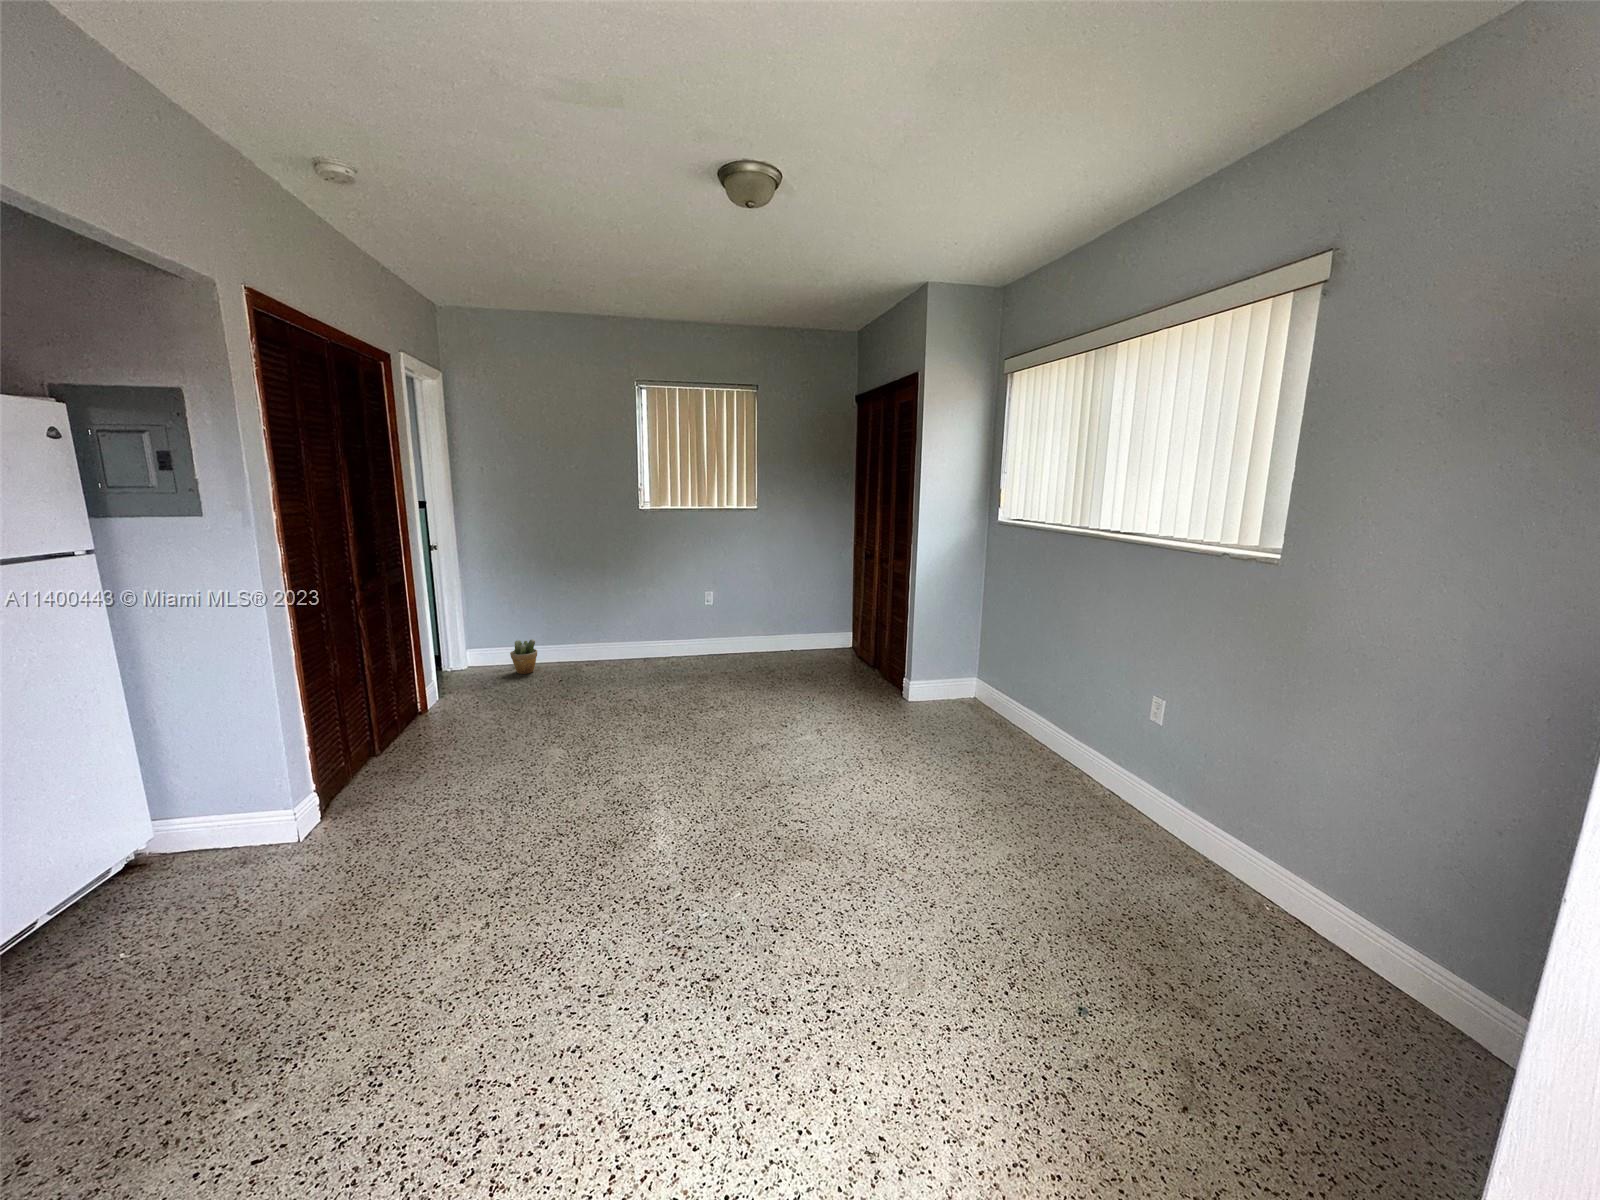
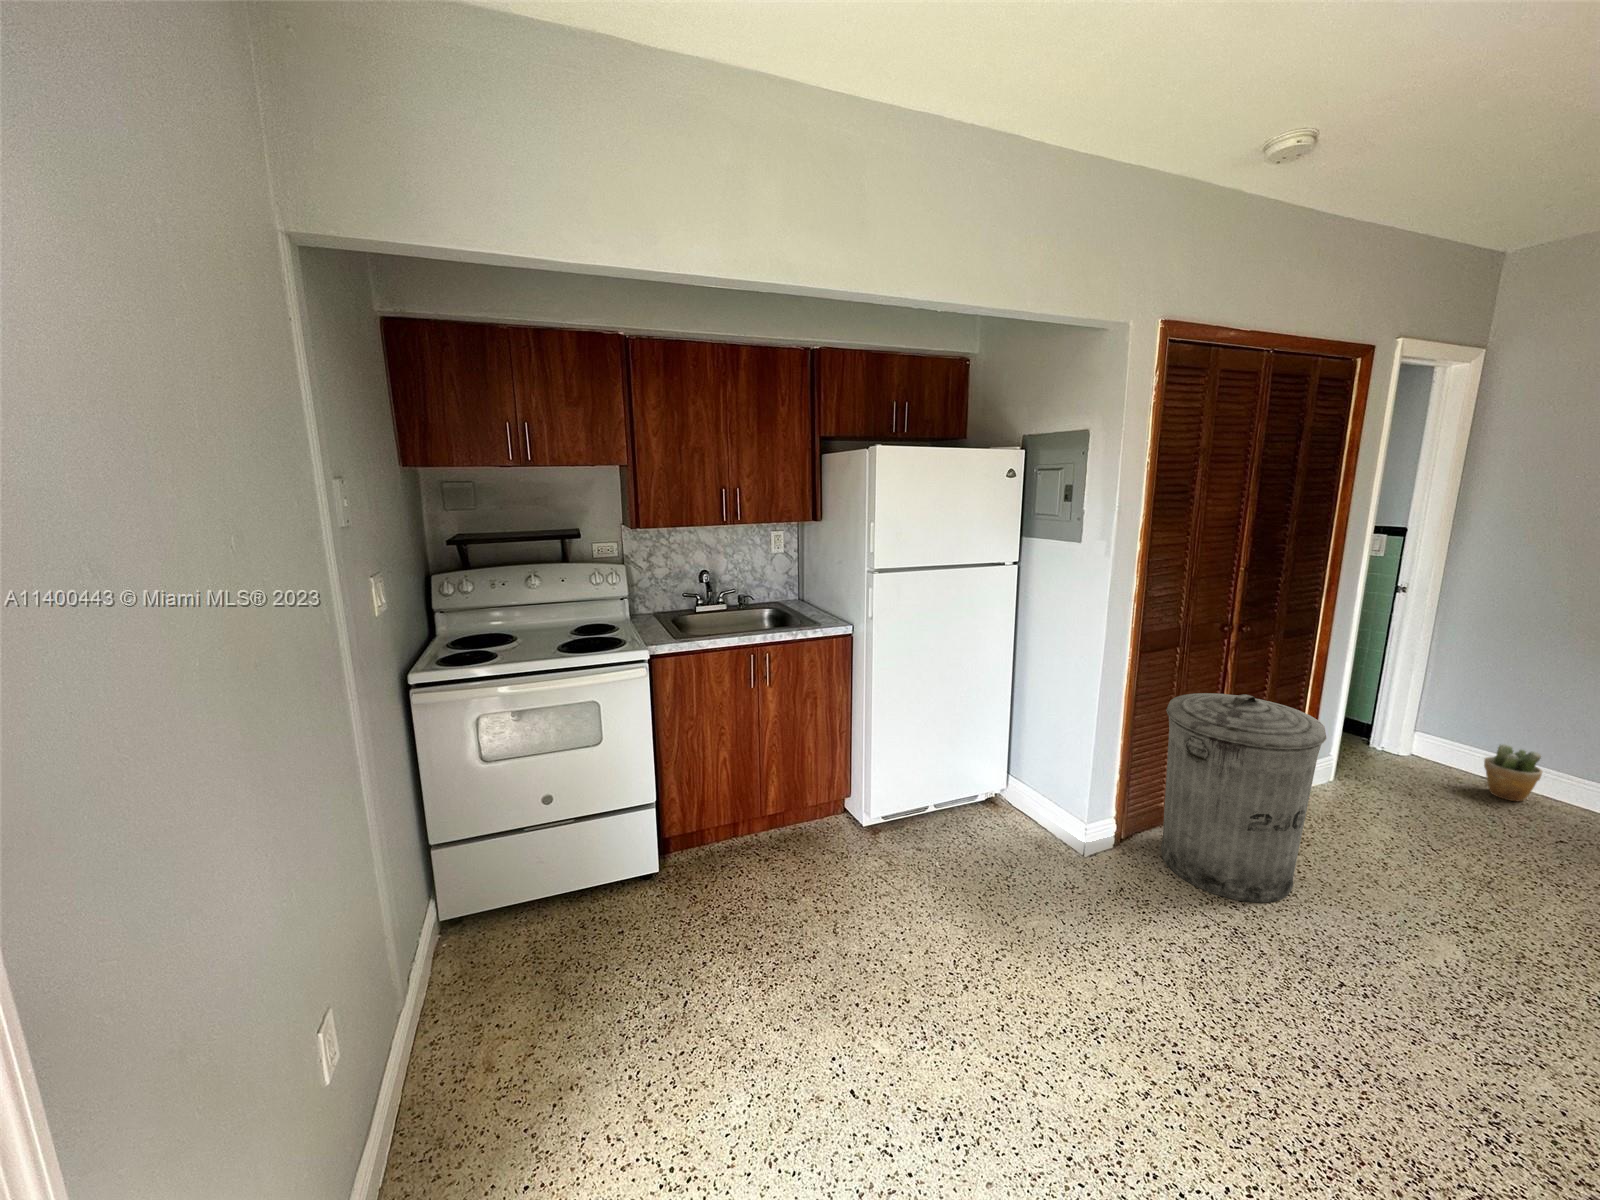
trash can: none [336,636,469,806] -> present [1161,693,1326,902]

